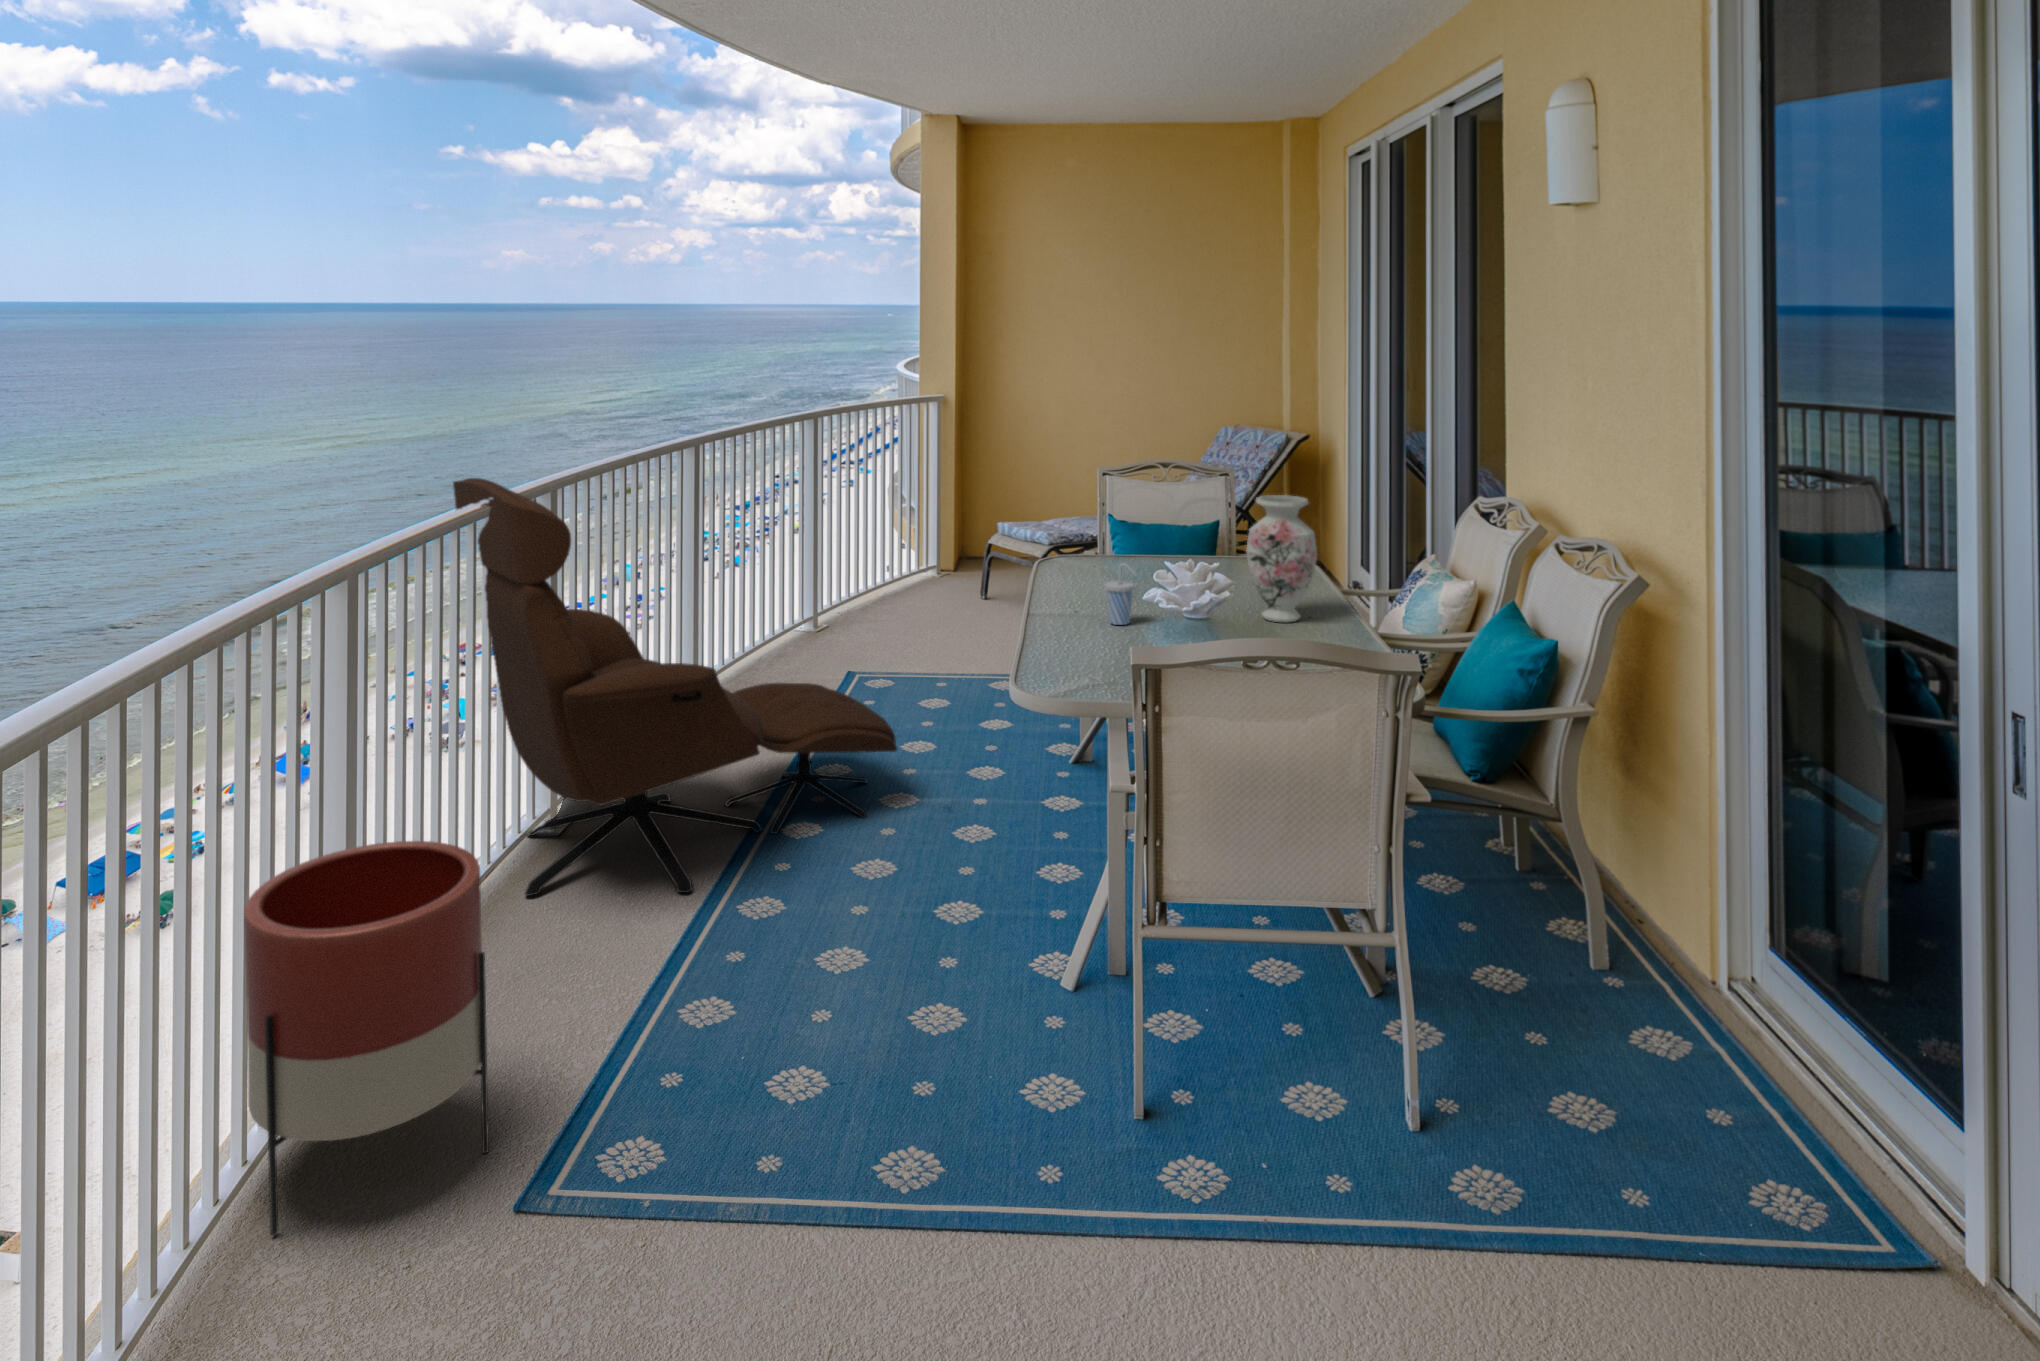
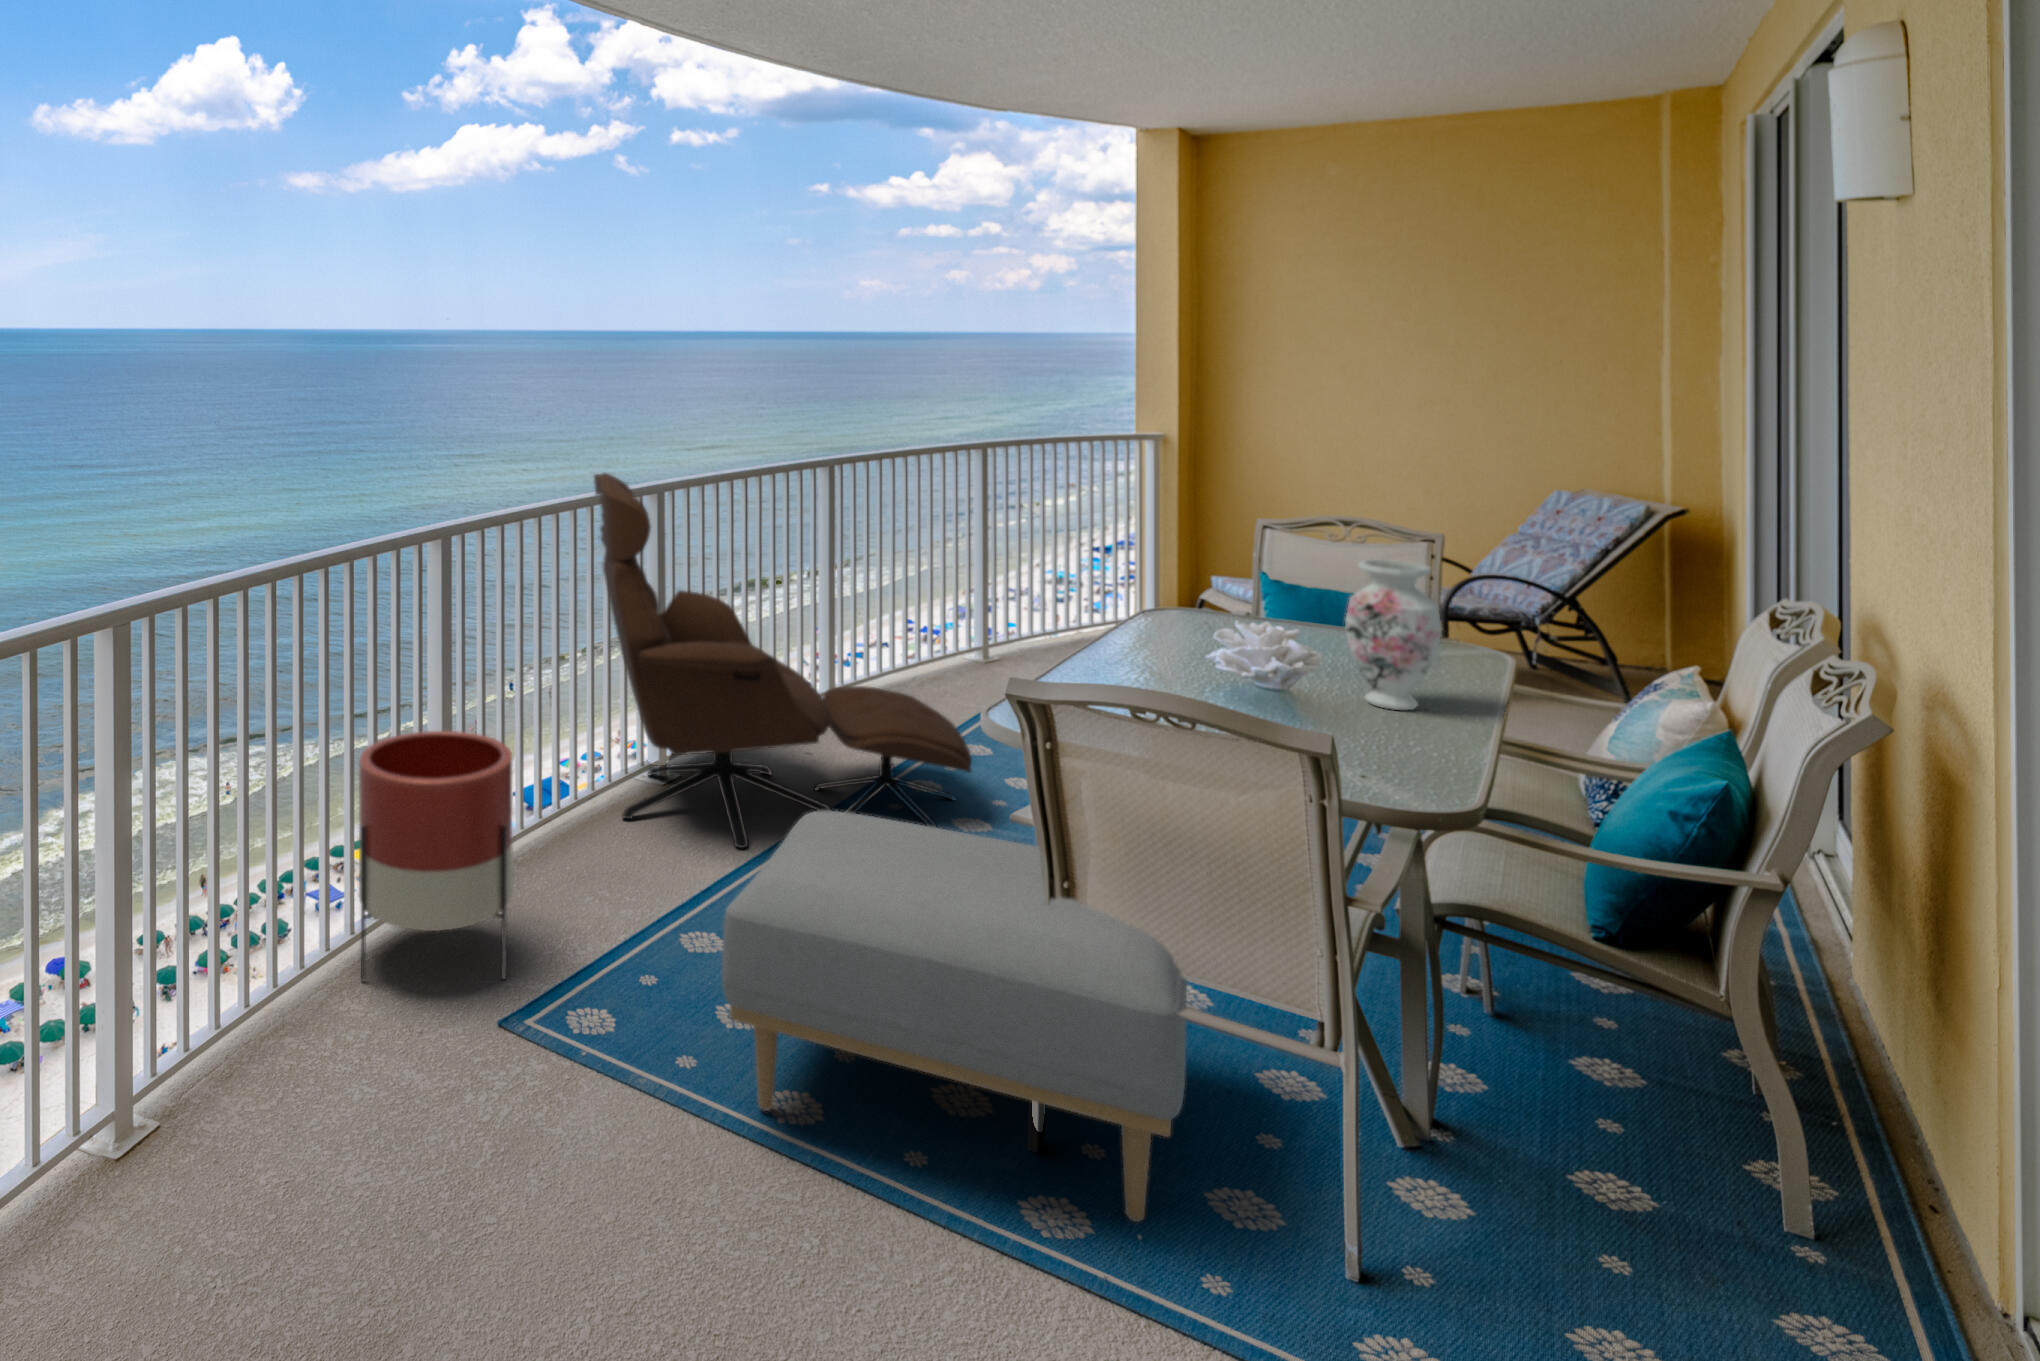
cup: present [1105,563,1136,625] -> none [1162,614,1199,680]
ottoman: none [835,808,1303,1186] -> present [722,811,1187,1222]

